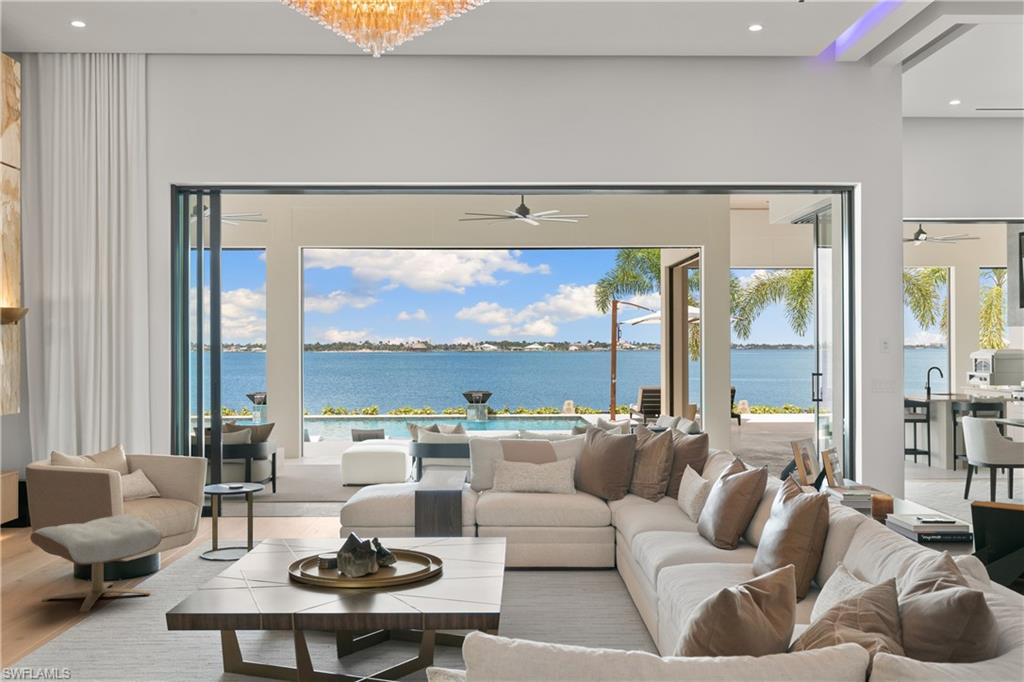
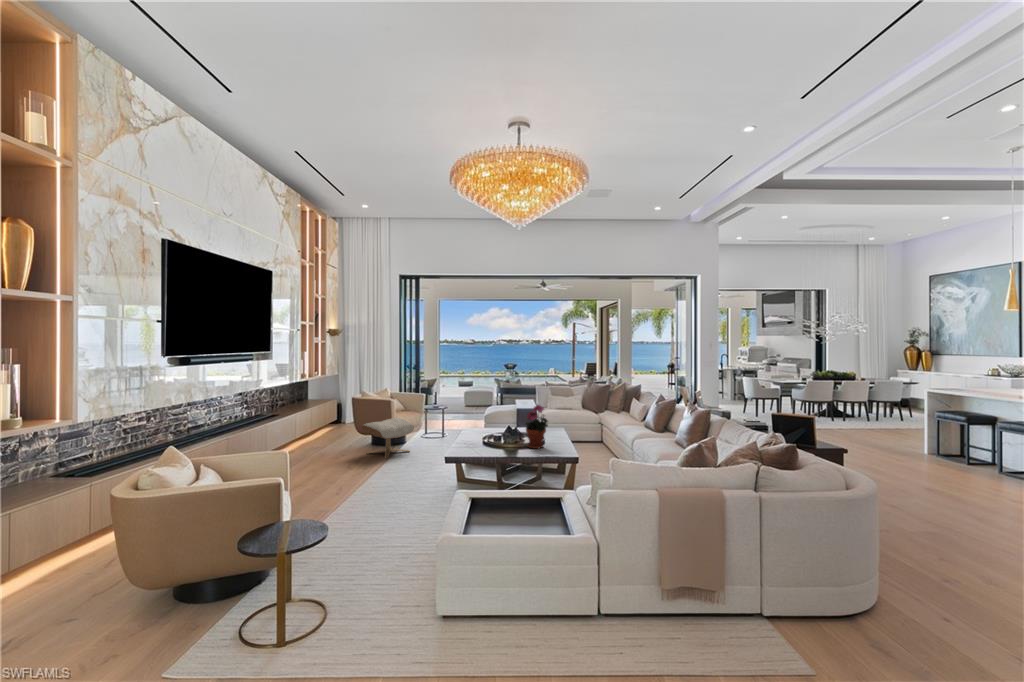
potted plant: none [381,484,439,591] -> present [526,405,548,449]

